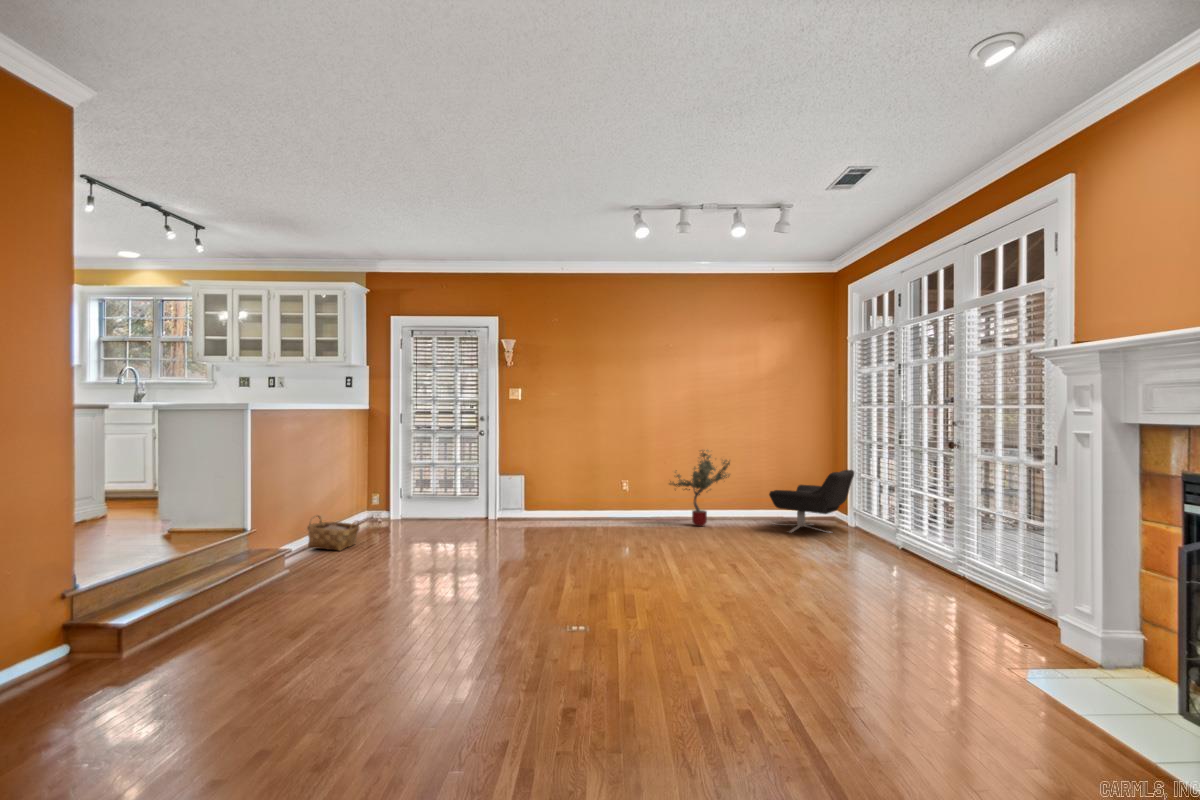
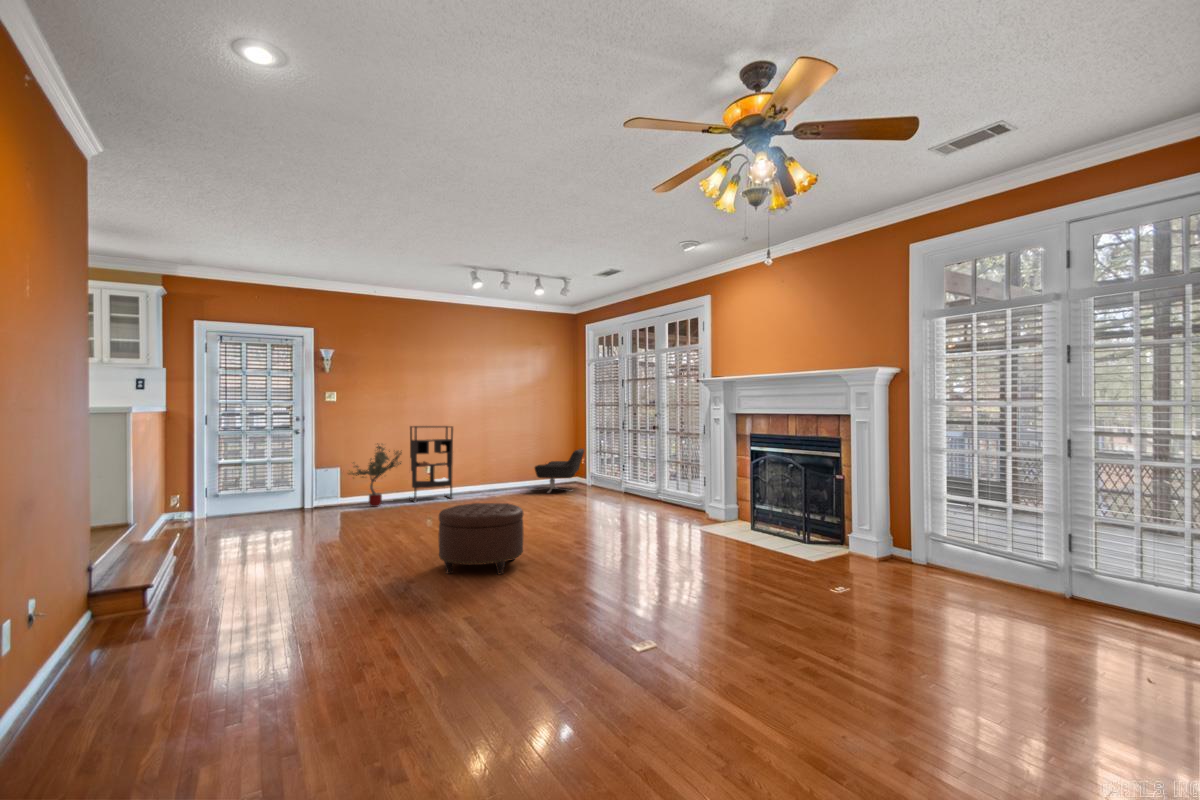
bookshelf: none [605,429,655,526] -> present [410,426,453,502]
potted tree: present [669,450,730,526] -> present [349,443,402,507]
woven basket: present [308,515,359,551] -> none [155,513,210,545]
ottoman: none [444,561,584,703] -> present [439,503,524,574]

